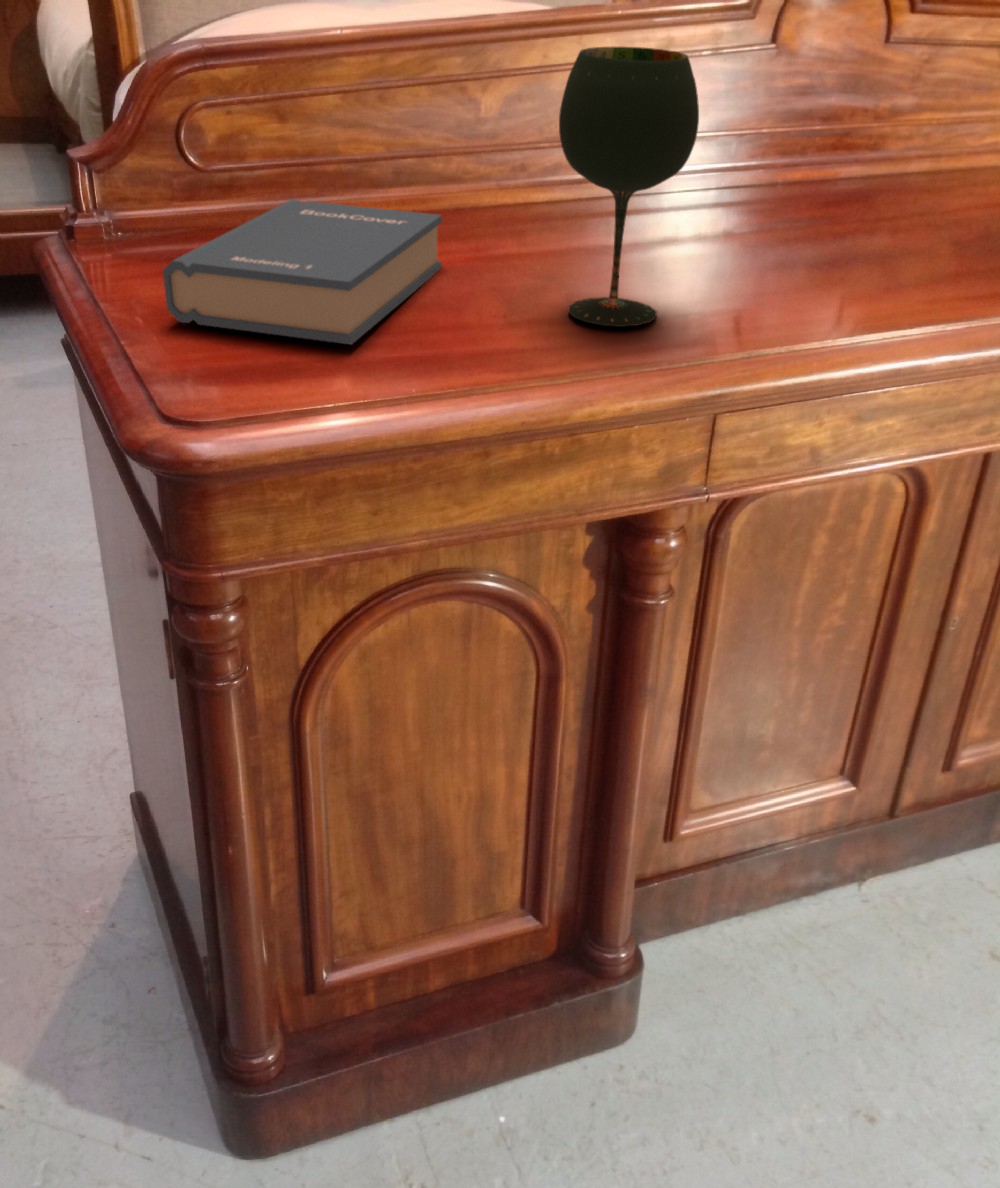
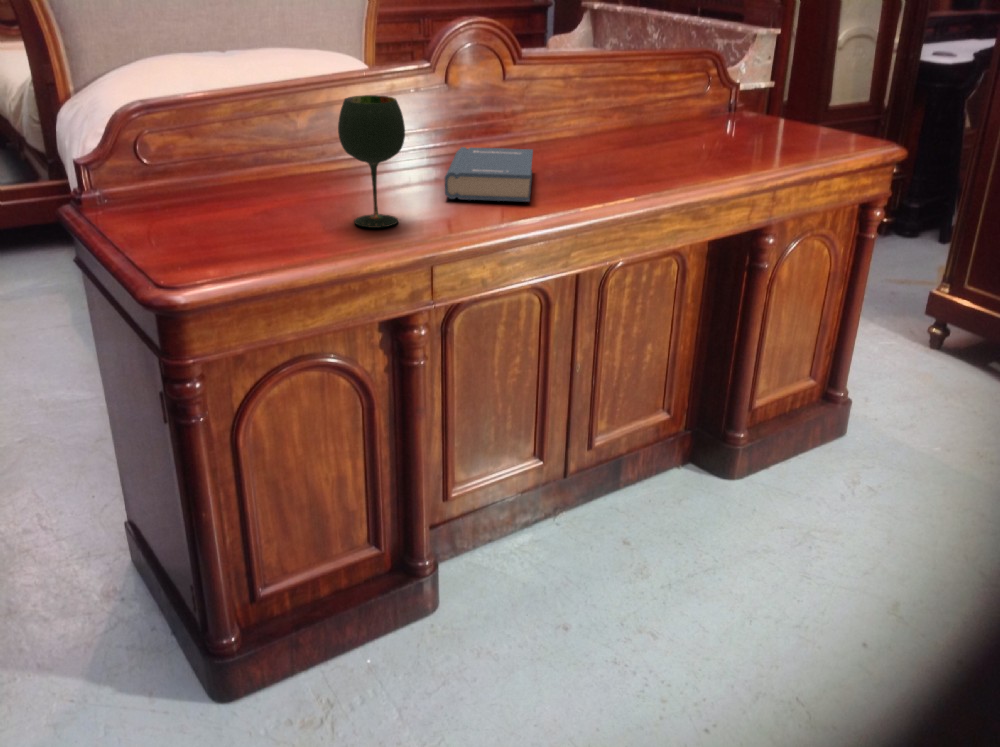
hardback book: present [163,200,442,344] -> present [445,147,533,202]

